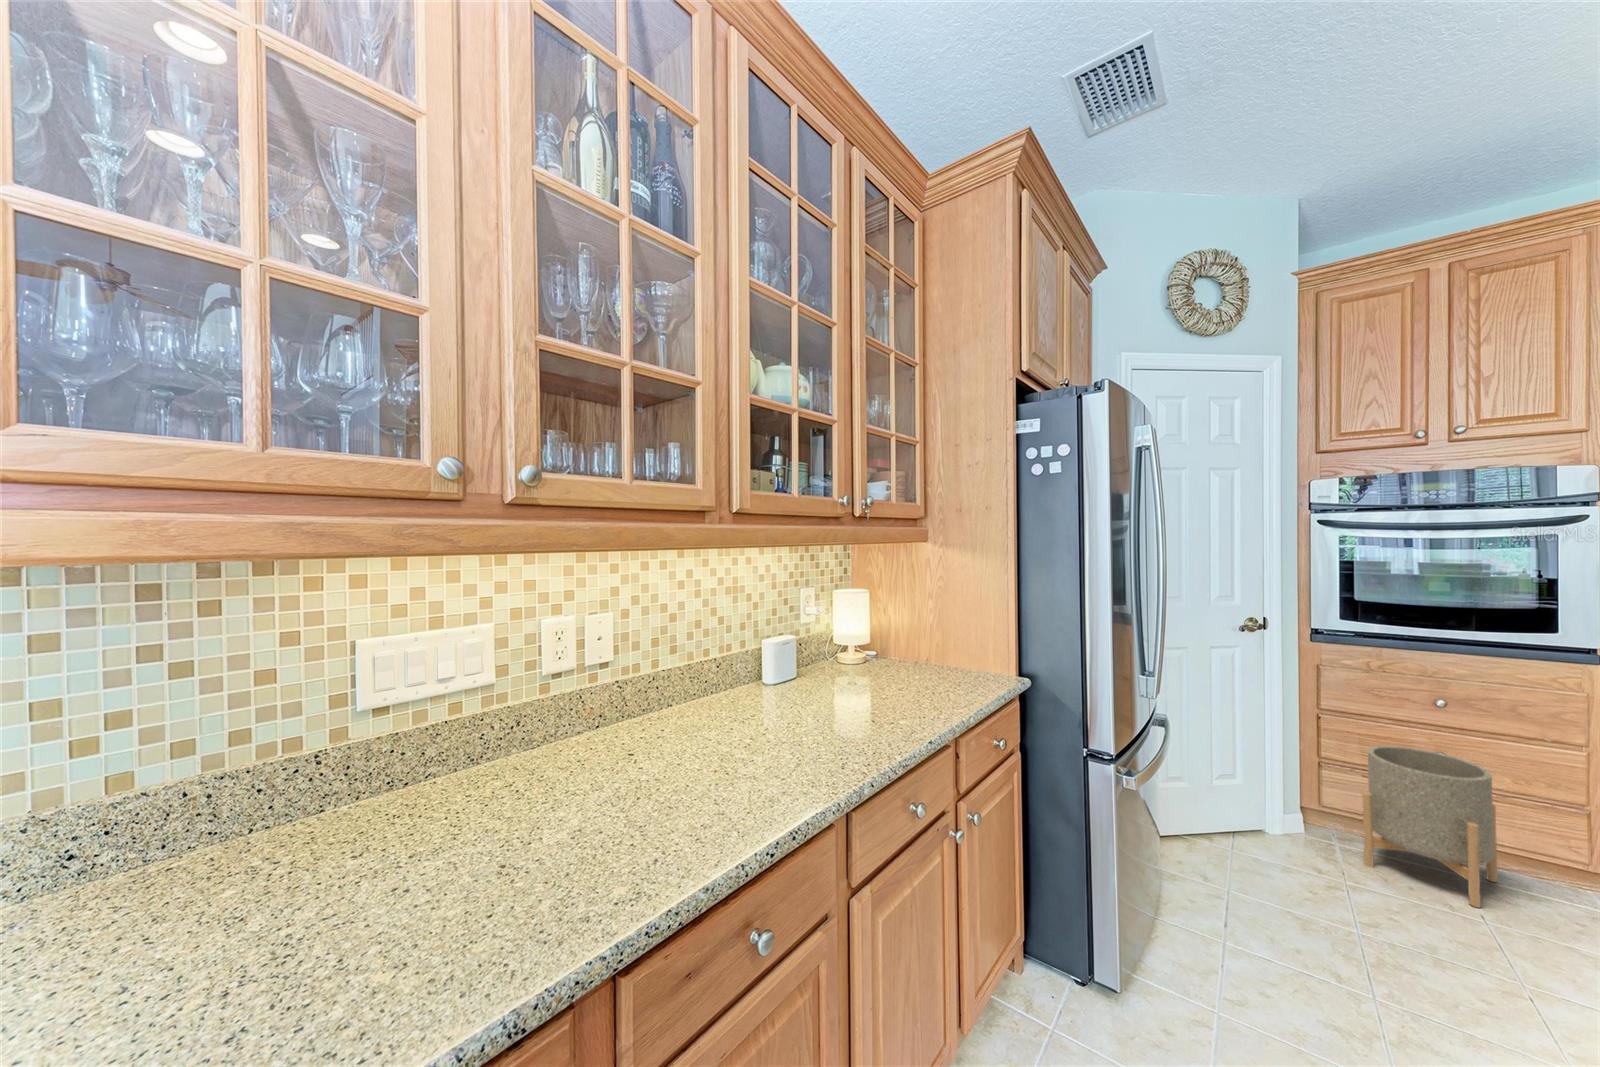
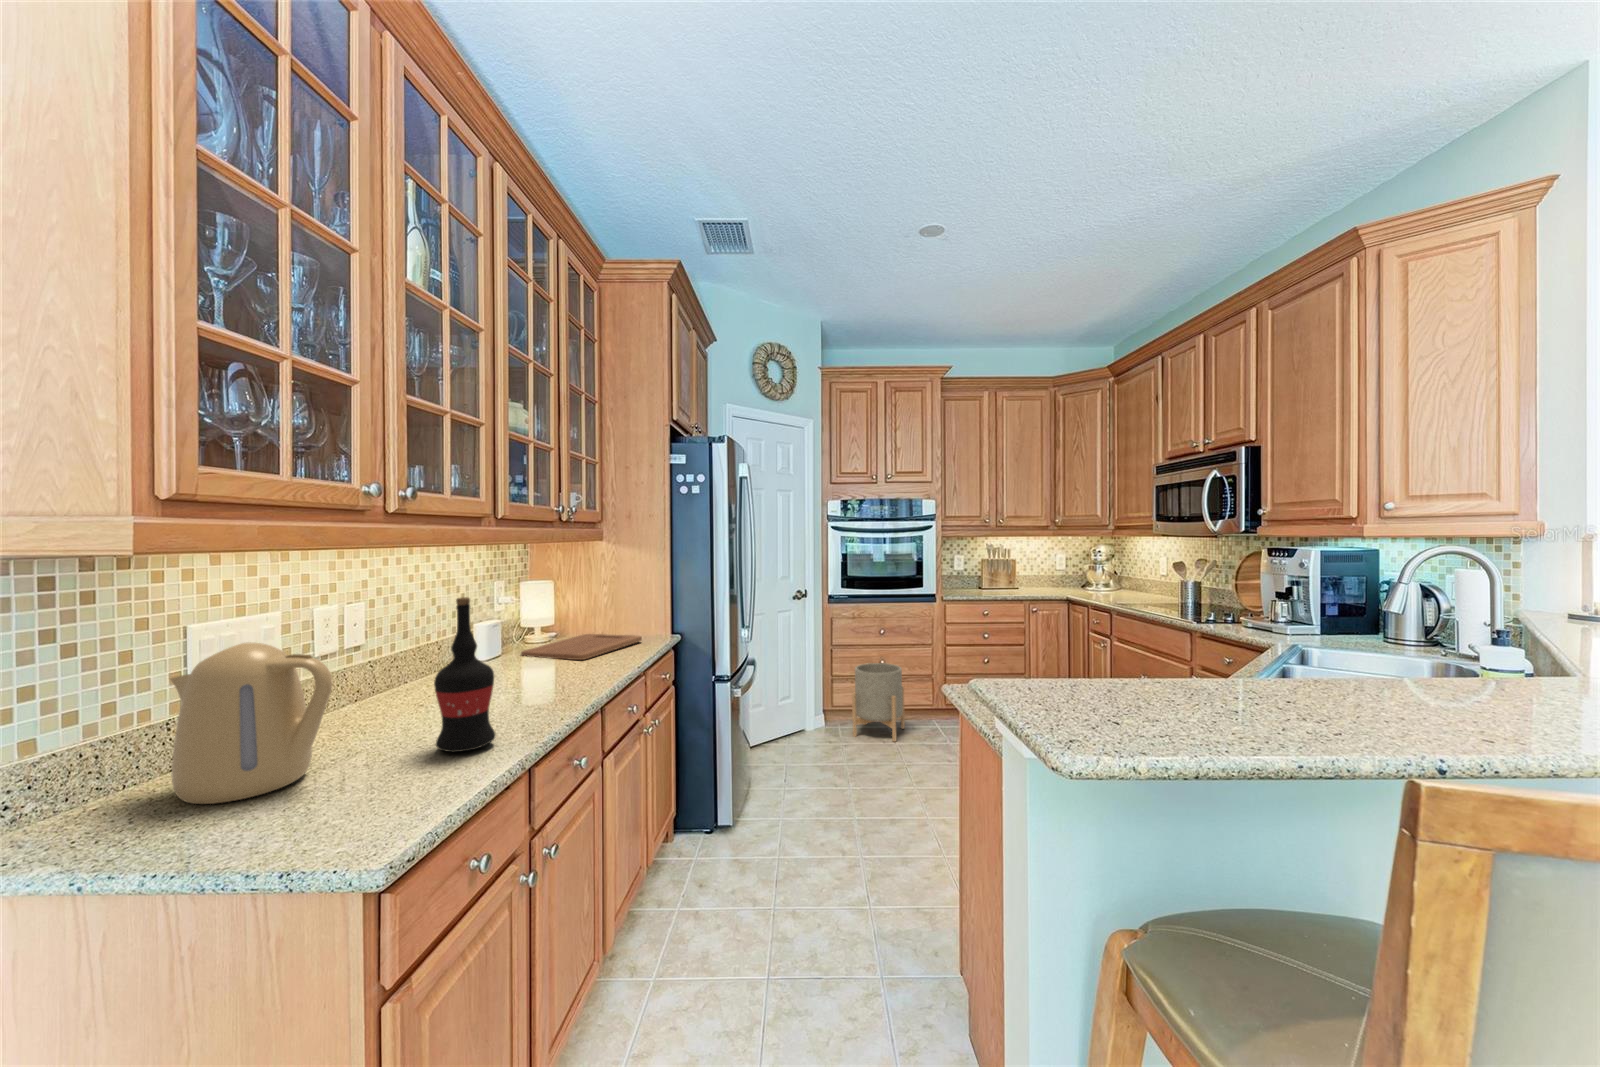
wine bottle: none [500,640,600,917] -> present [434,597,495,752]
cutting board: none [817,657,974,704] -> present [521,634,642,660]
kettle: none [179,684,380,926] -> present [170,643,332,804]

